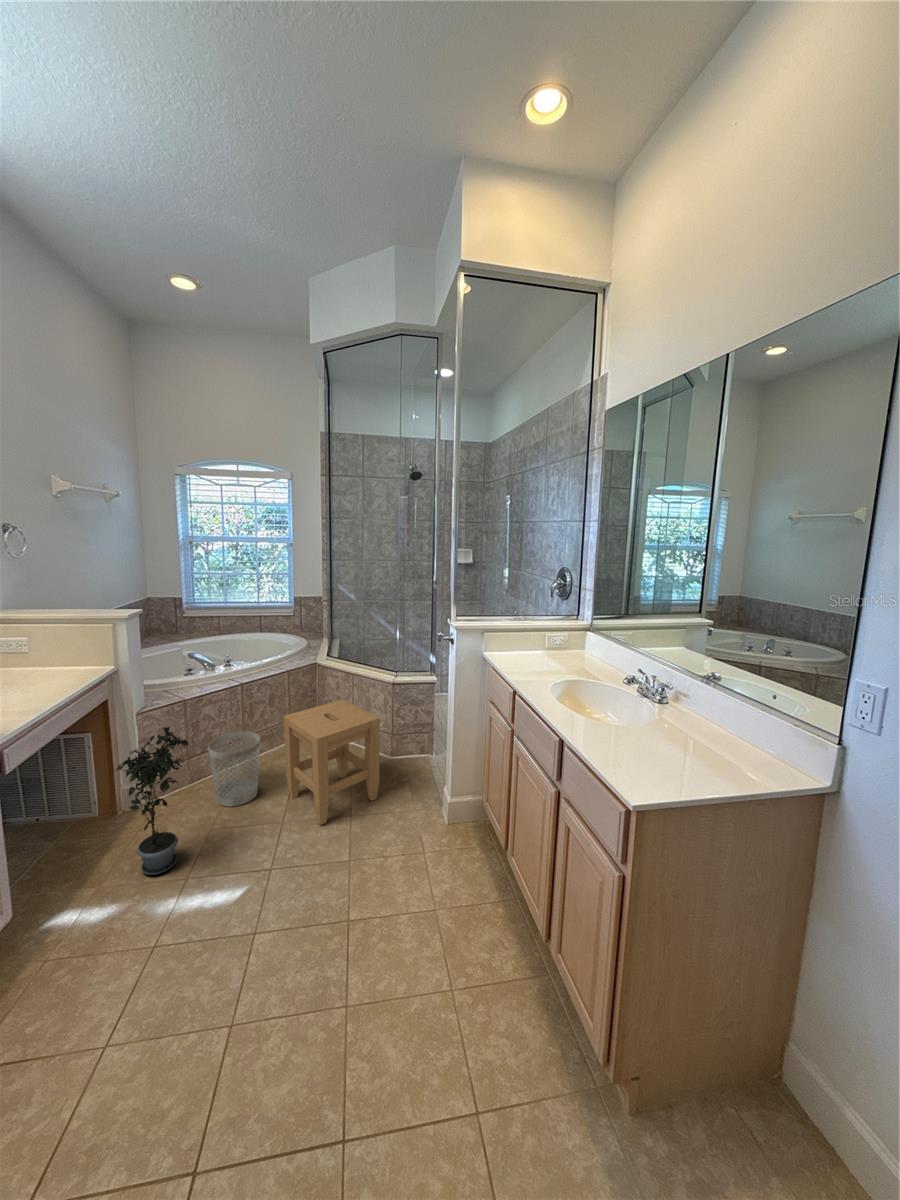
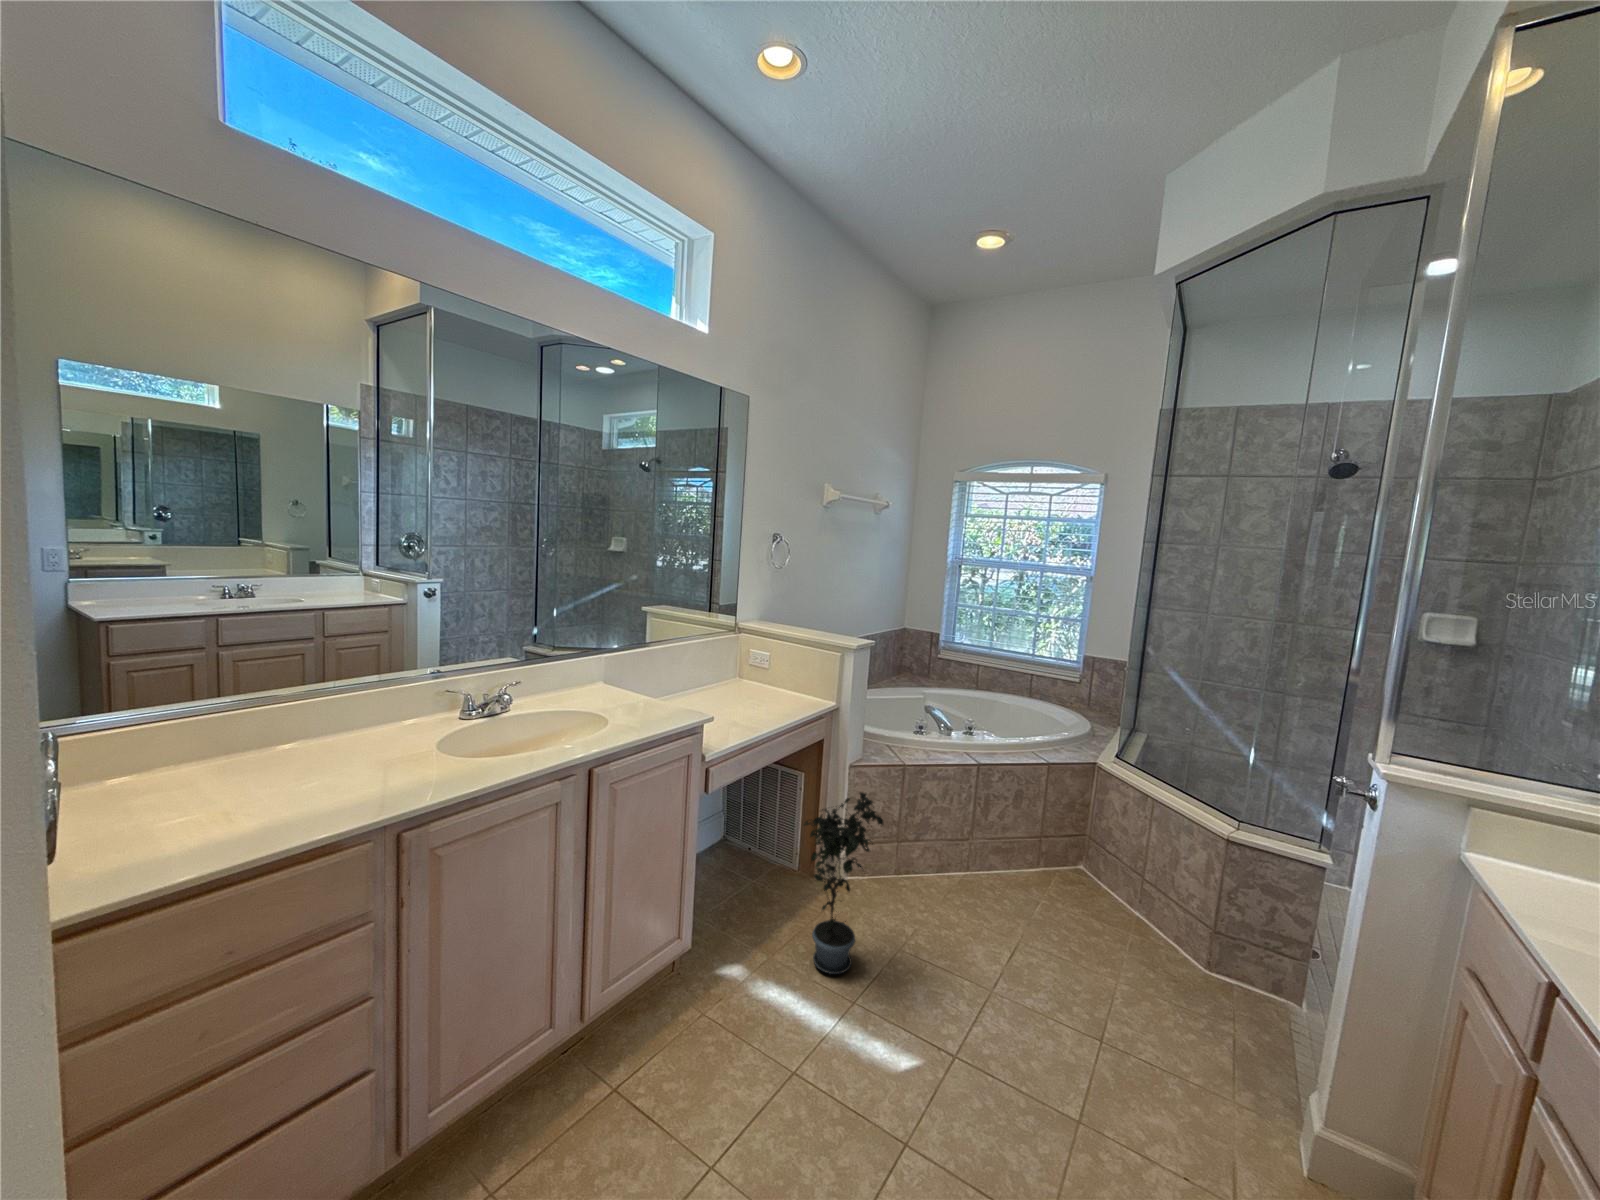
stool: present [284,699,379,825] -> none [1010,830,1180,1037]
wastebasket: present [208,732,260,806] -> none [917,826,984,934]

